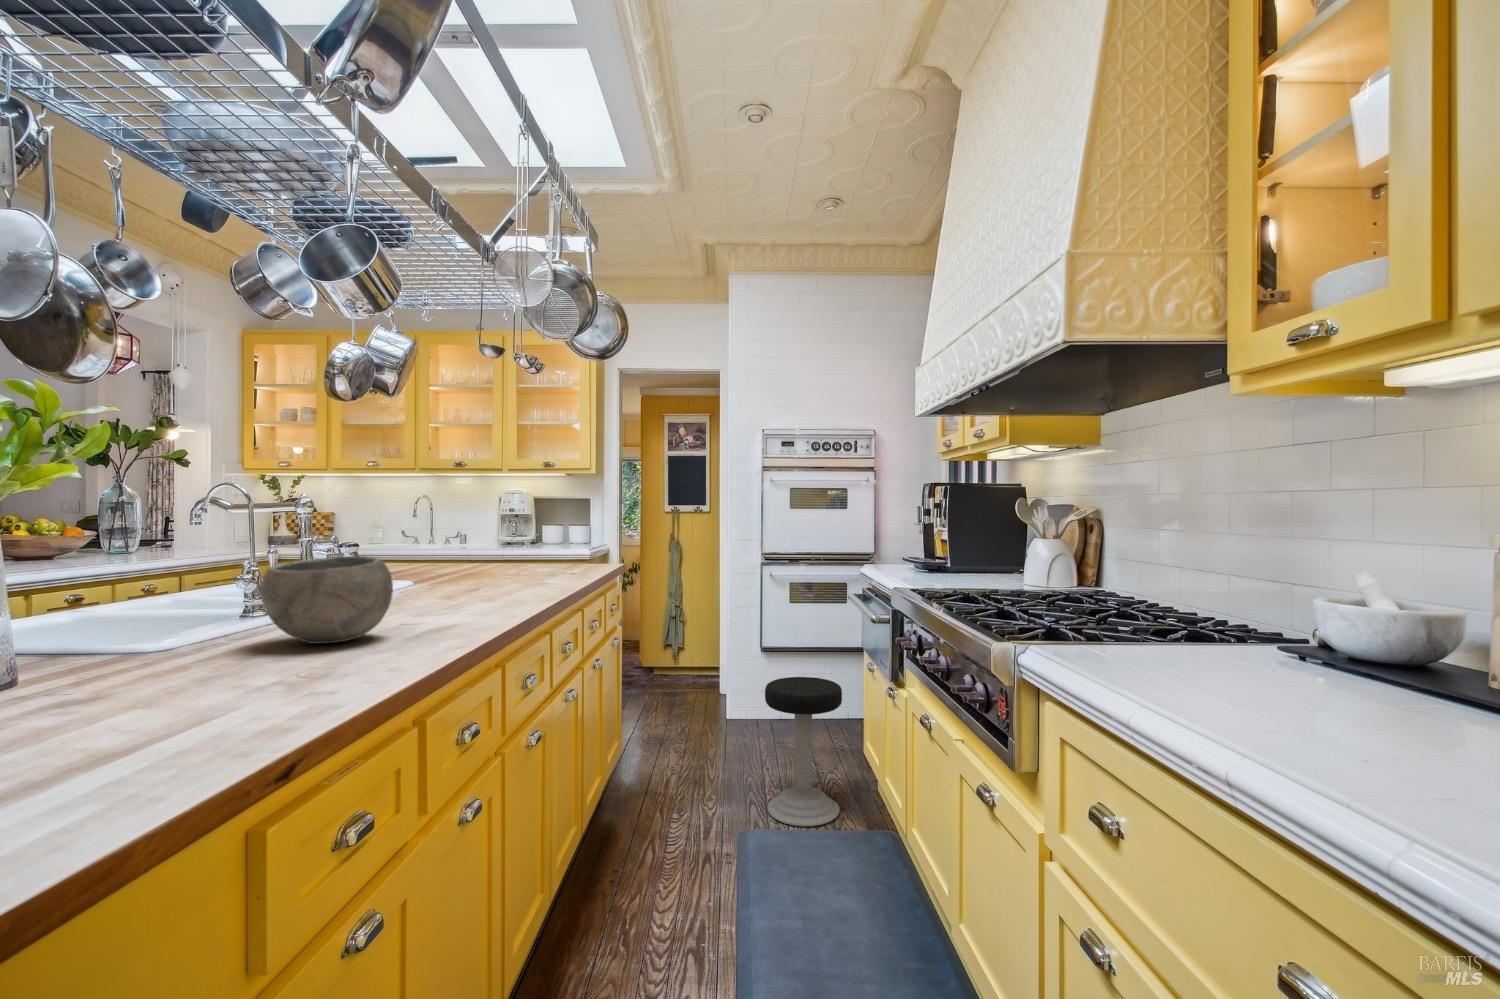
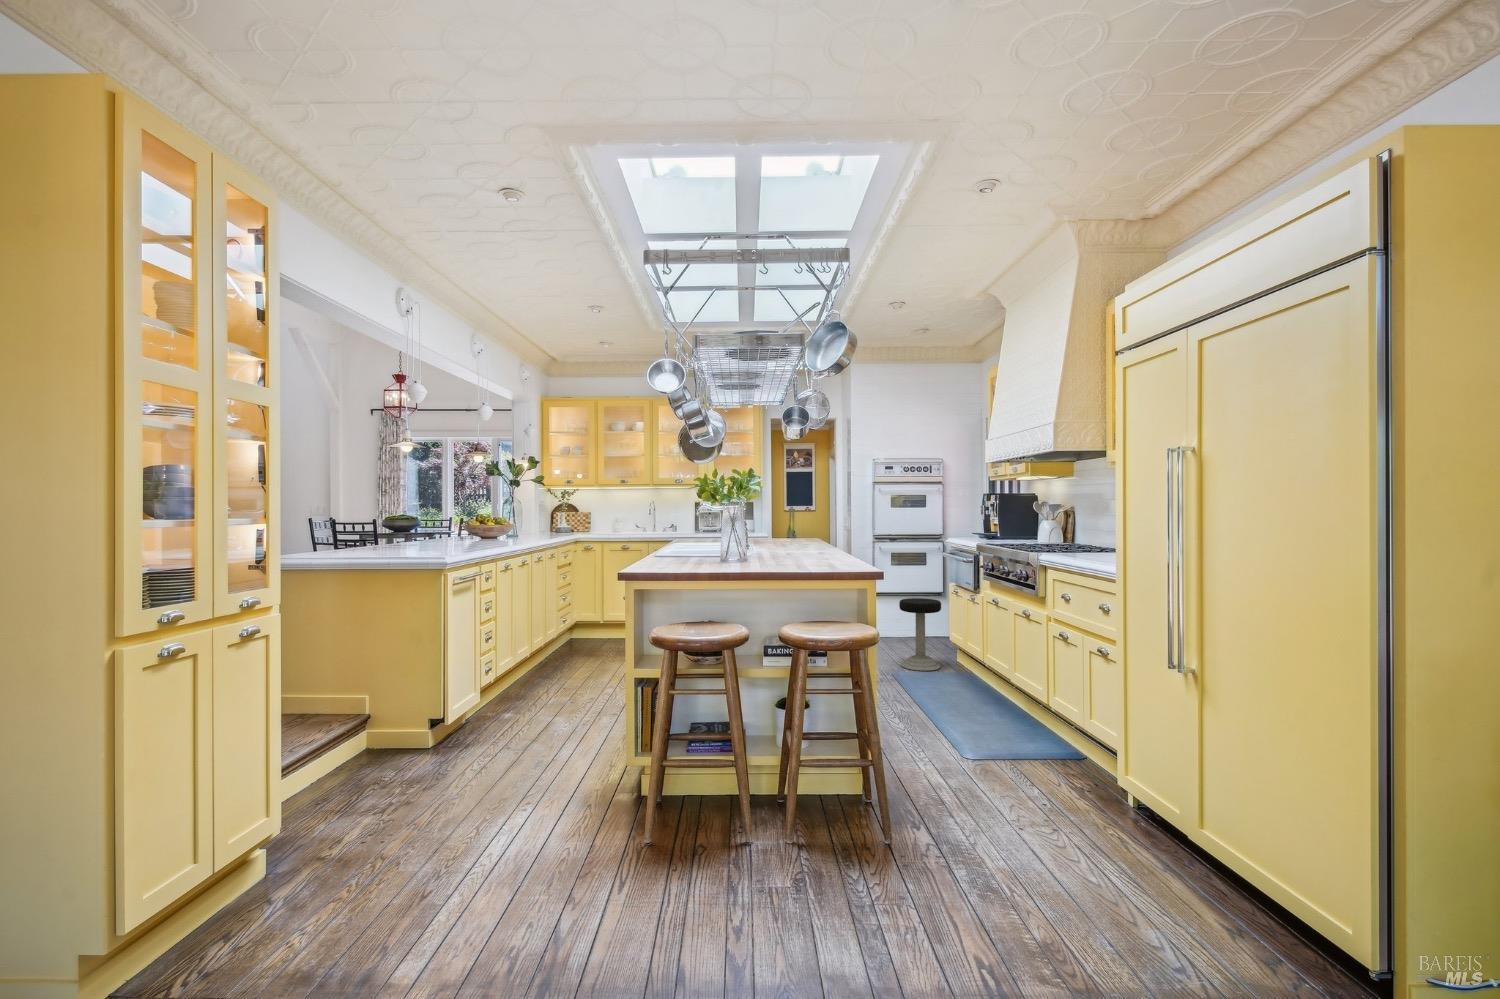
bowl: present [261,556,393,644] -> none [787,525,825,554]

